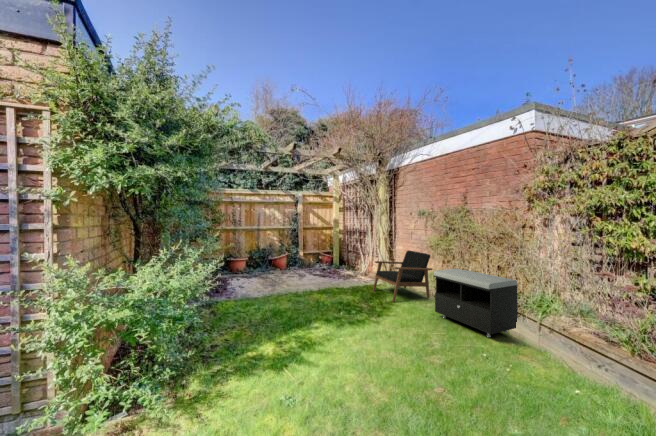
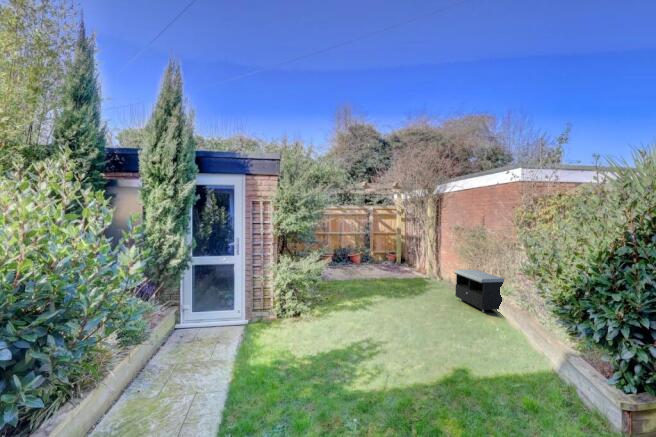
armchair: present [373,251,432,302] -> none [420,255,462,289]

